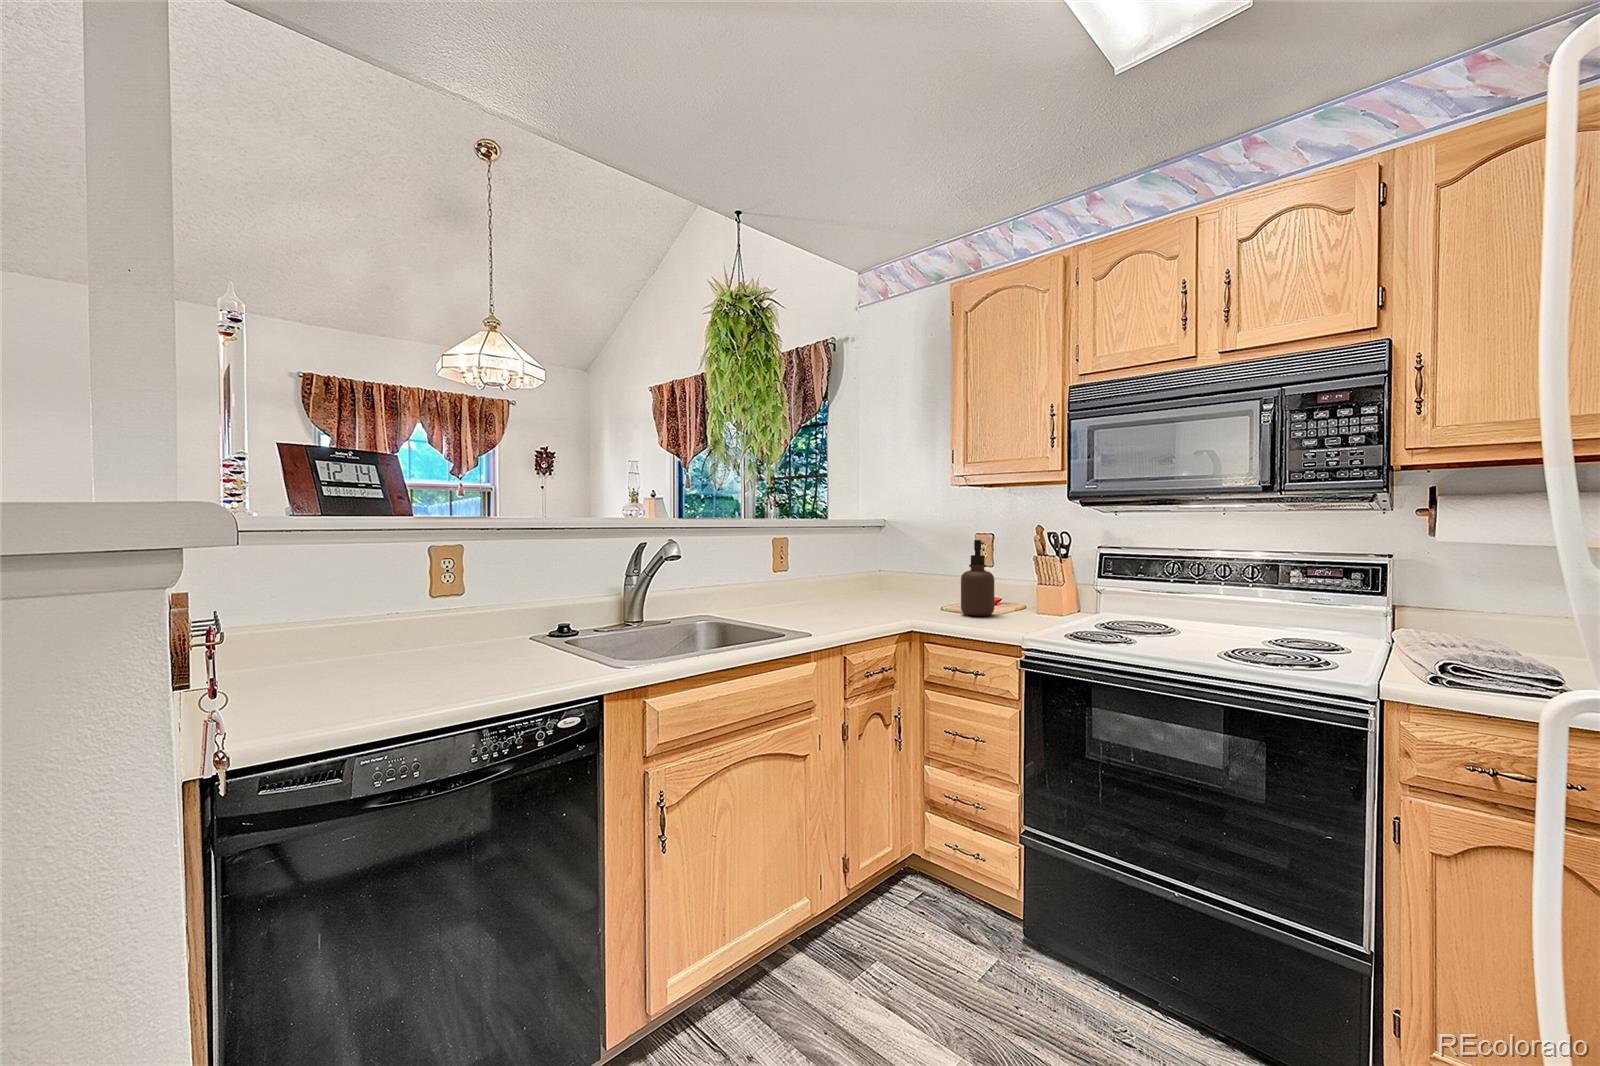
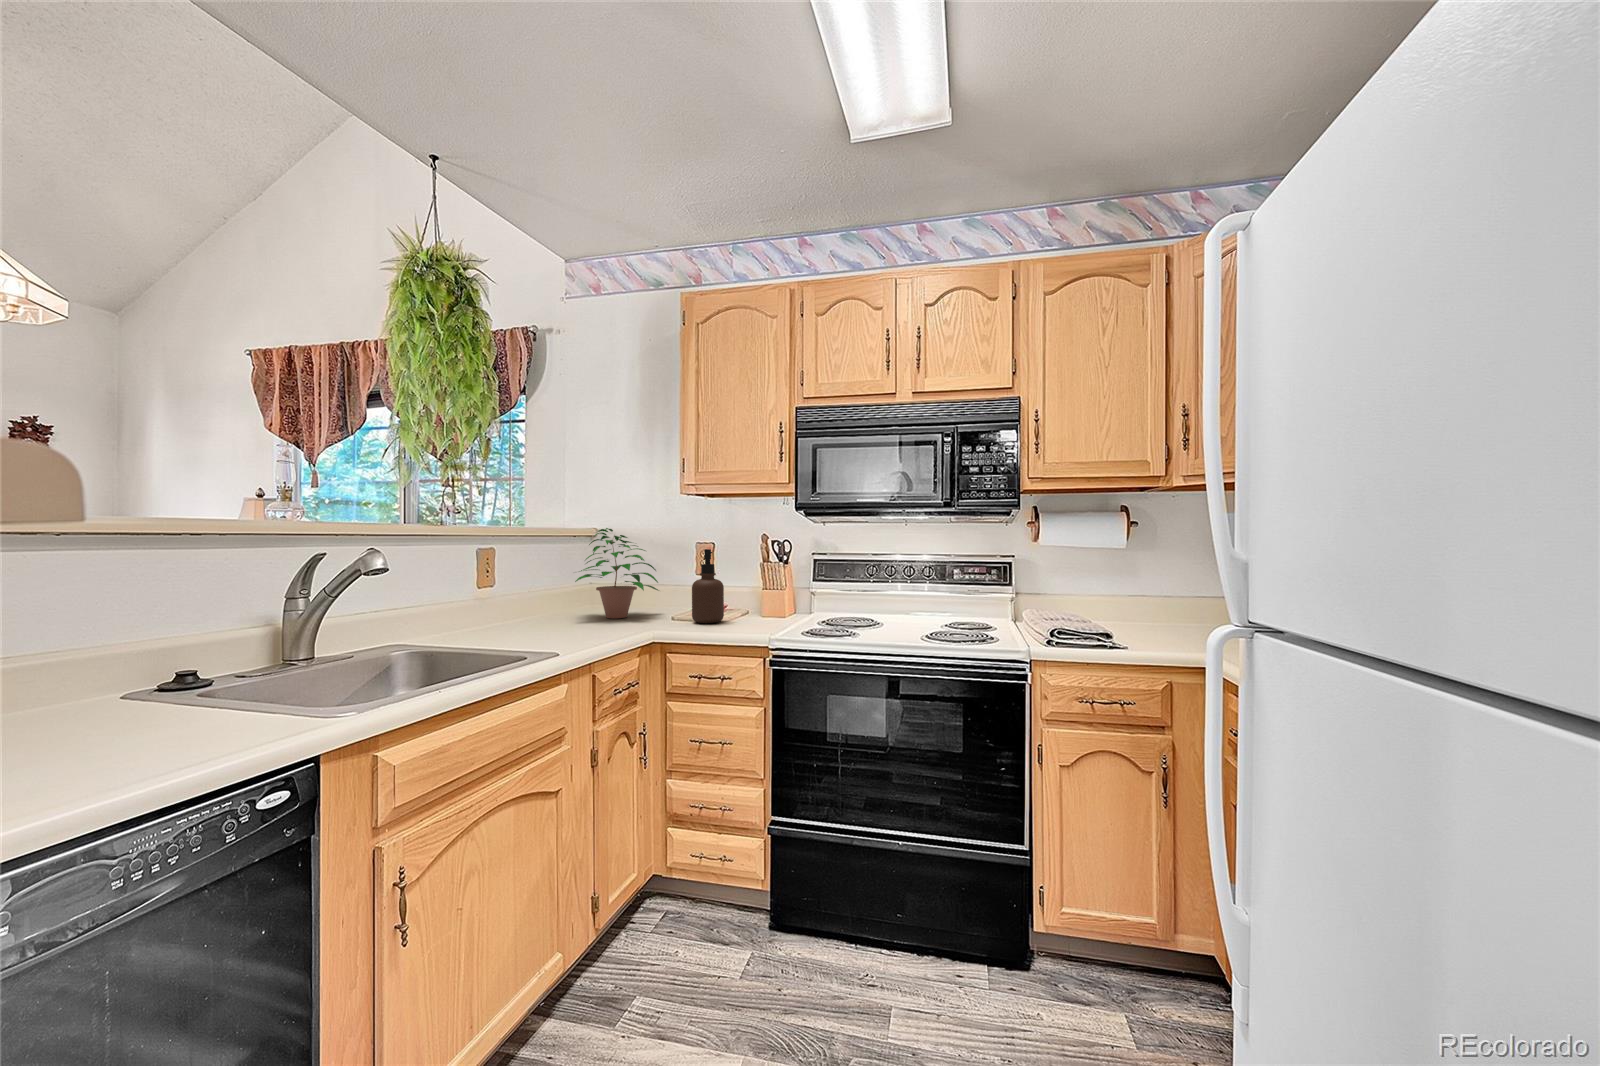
potted plant: none [853,518,940,605] -> present [575,528,659,618]

